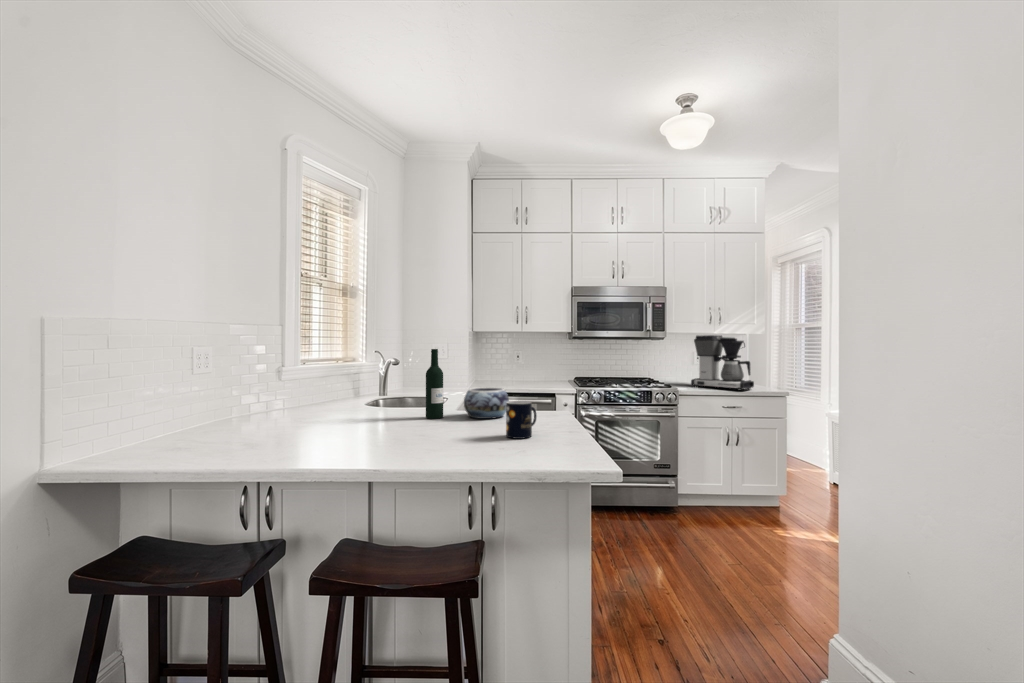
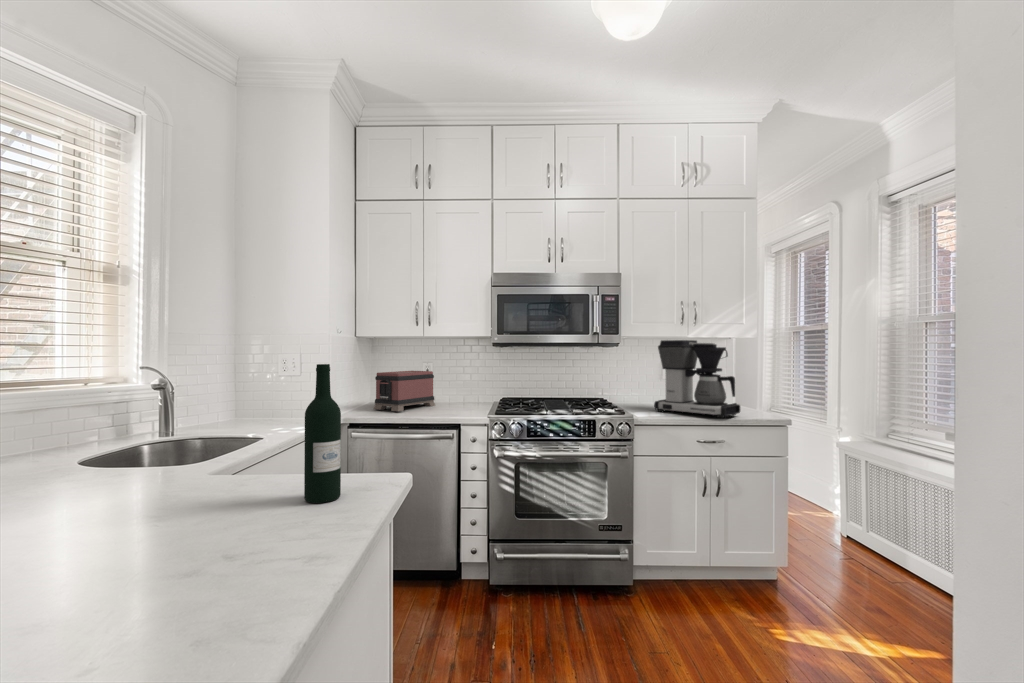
wine bottle: present [426,349,443,419] -> present [304,364,341,503]
toaster: none [489,357,530,386] -> present [374,371,435,411]
decorative bowl: present [464,387,509,419] -> none [158,440,263,510]
mug: present [506,401,536,439] -> none [76,503,190,620]

